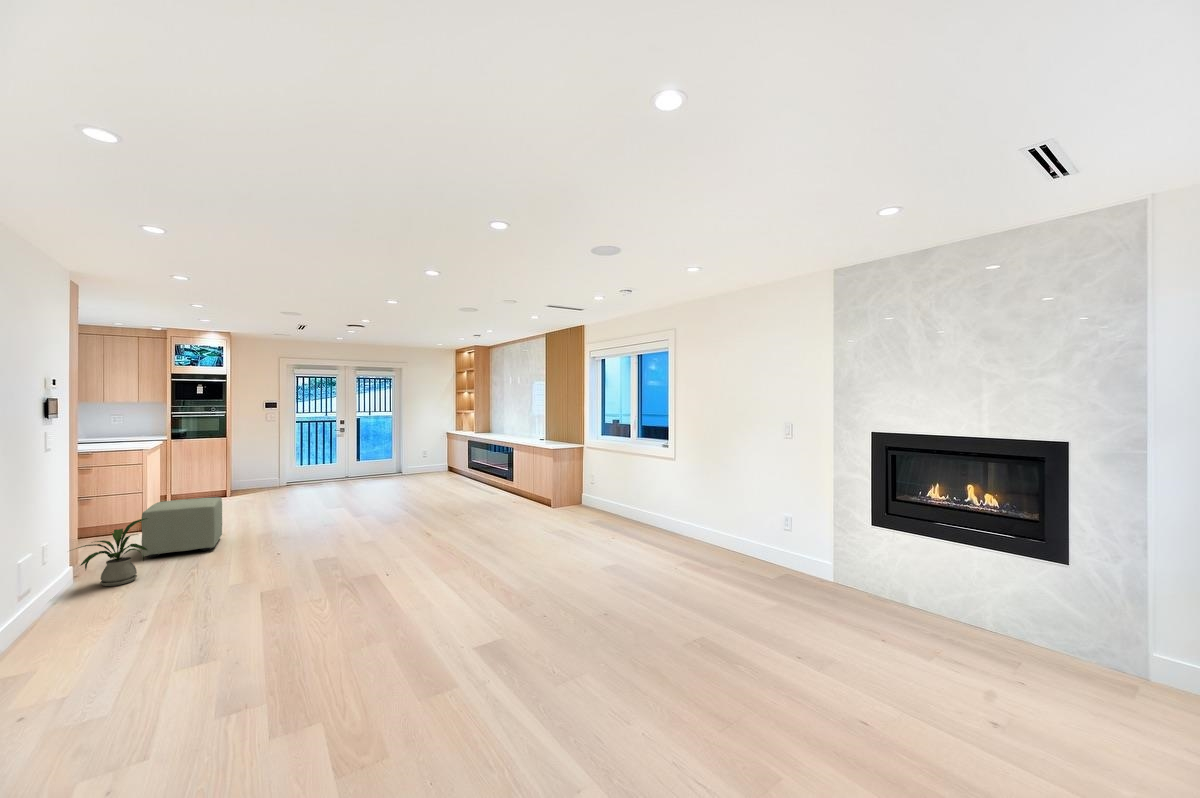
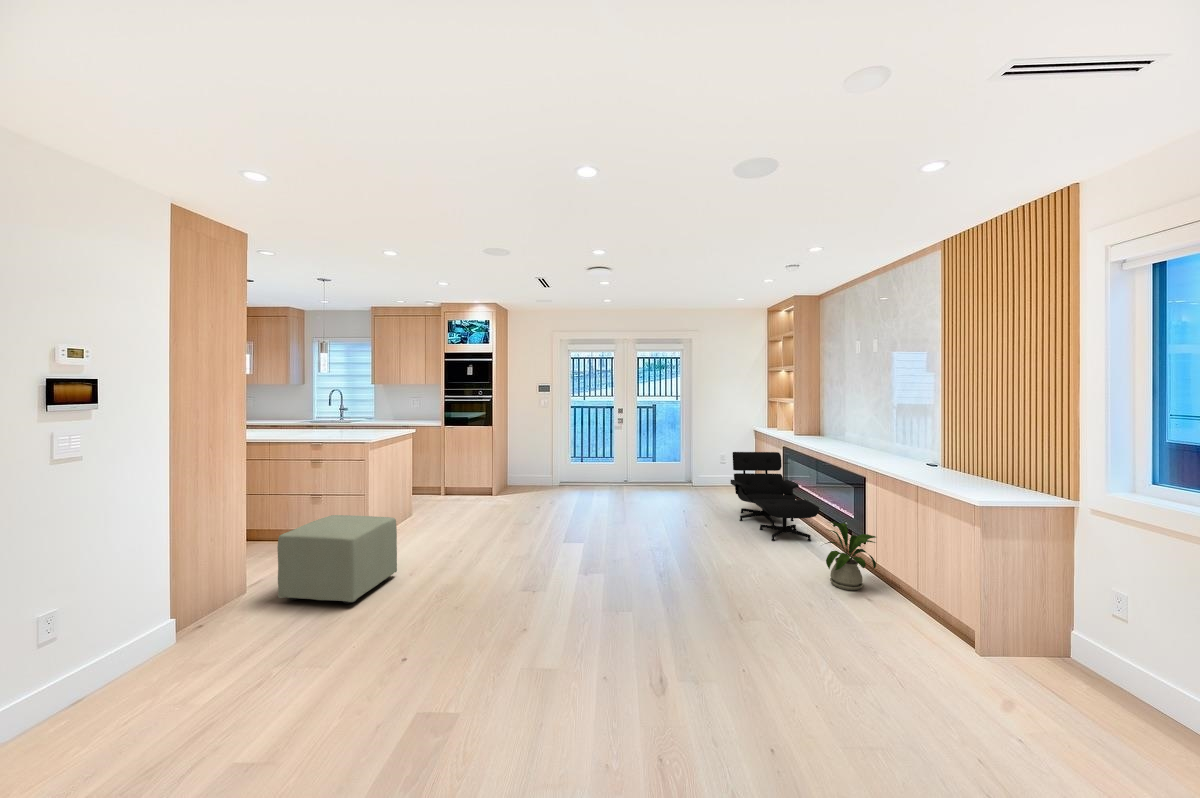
lounge chair: none [438,444,492,493] -> present [731,452,819,541]
house plant: present [76,518,148,586] -> present [825,522,876,590]

